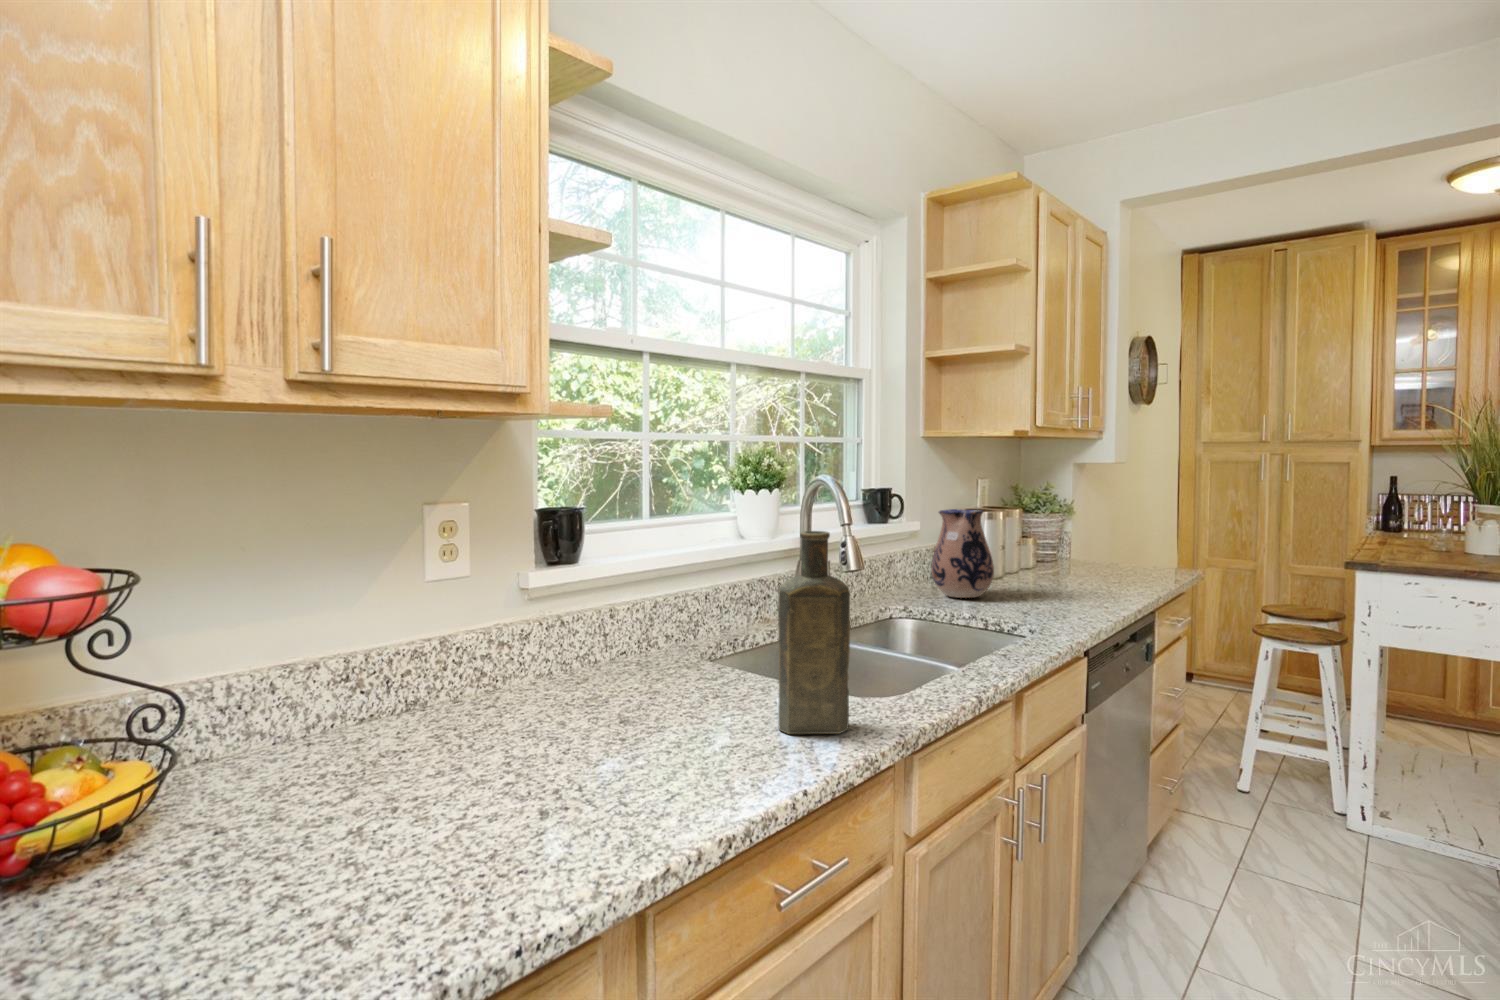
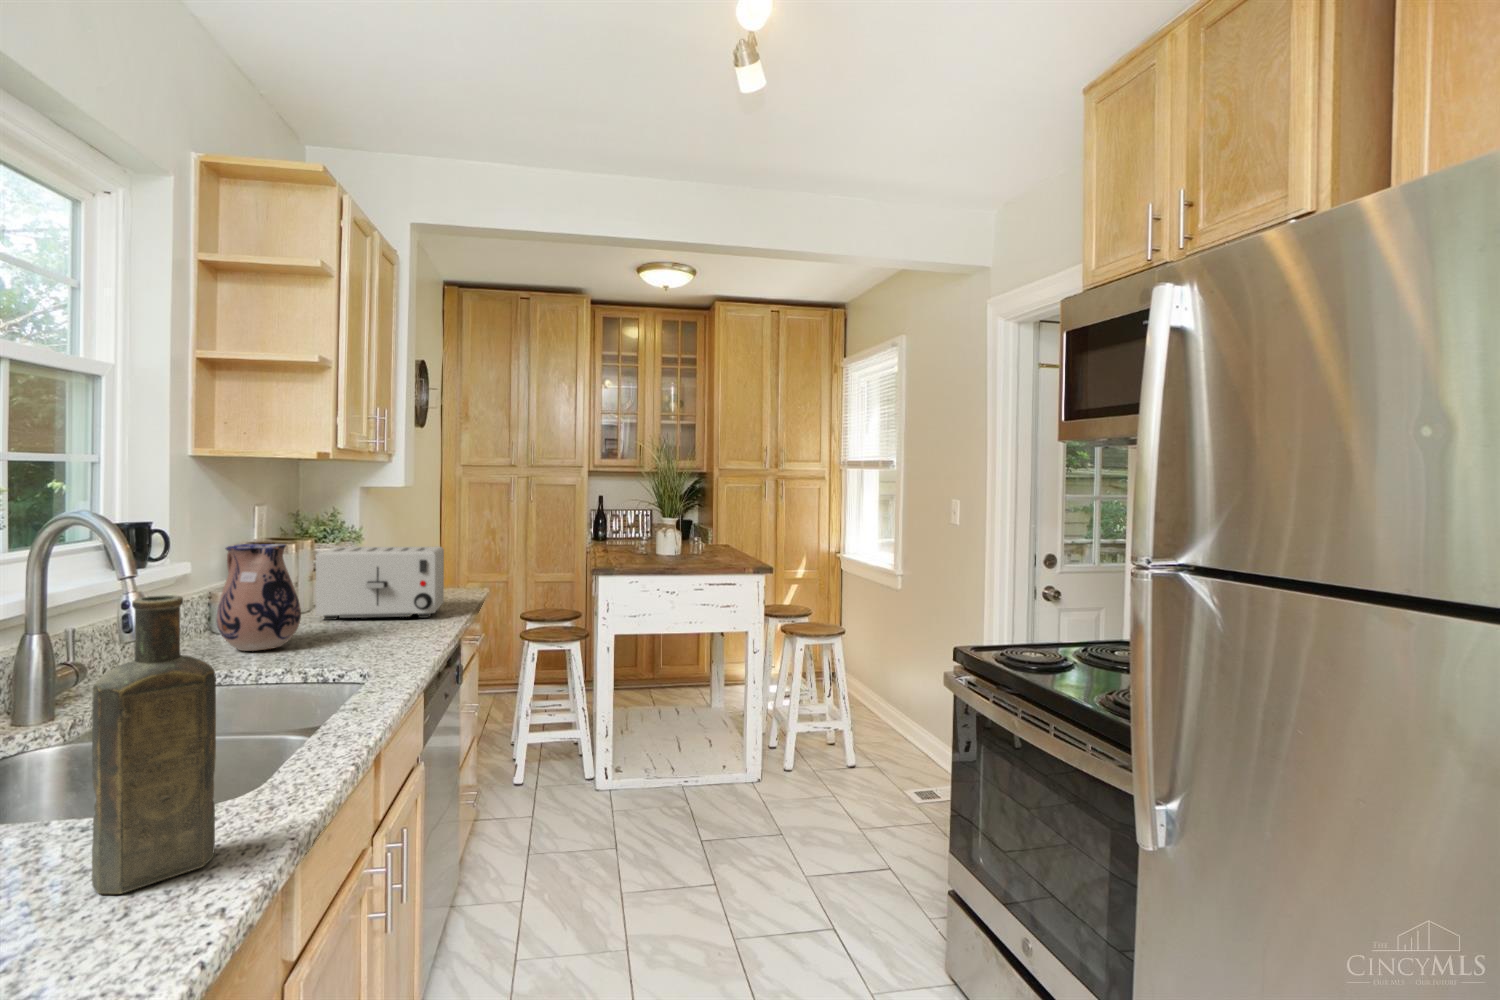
toaster: none [1017,517,1140,590] -> present [316,547,444,620]

